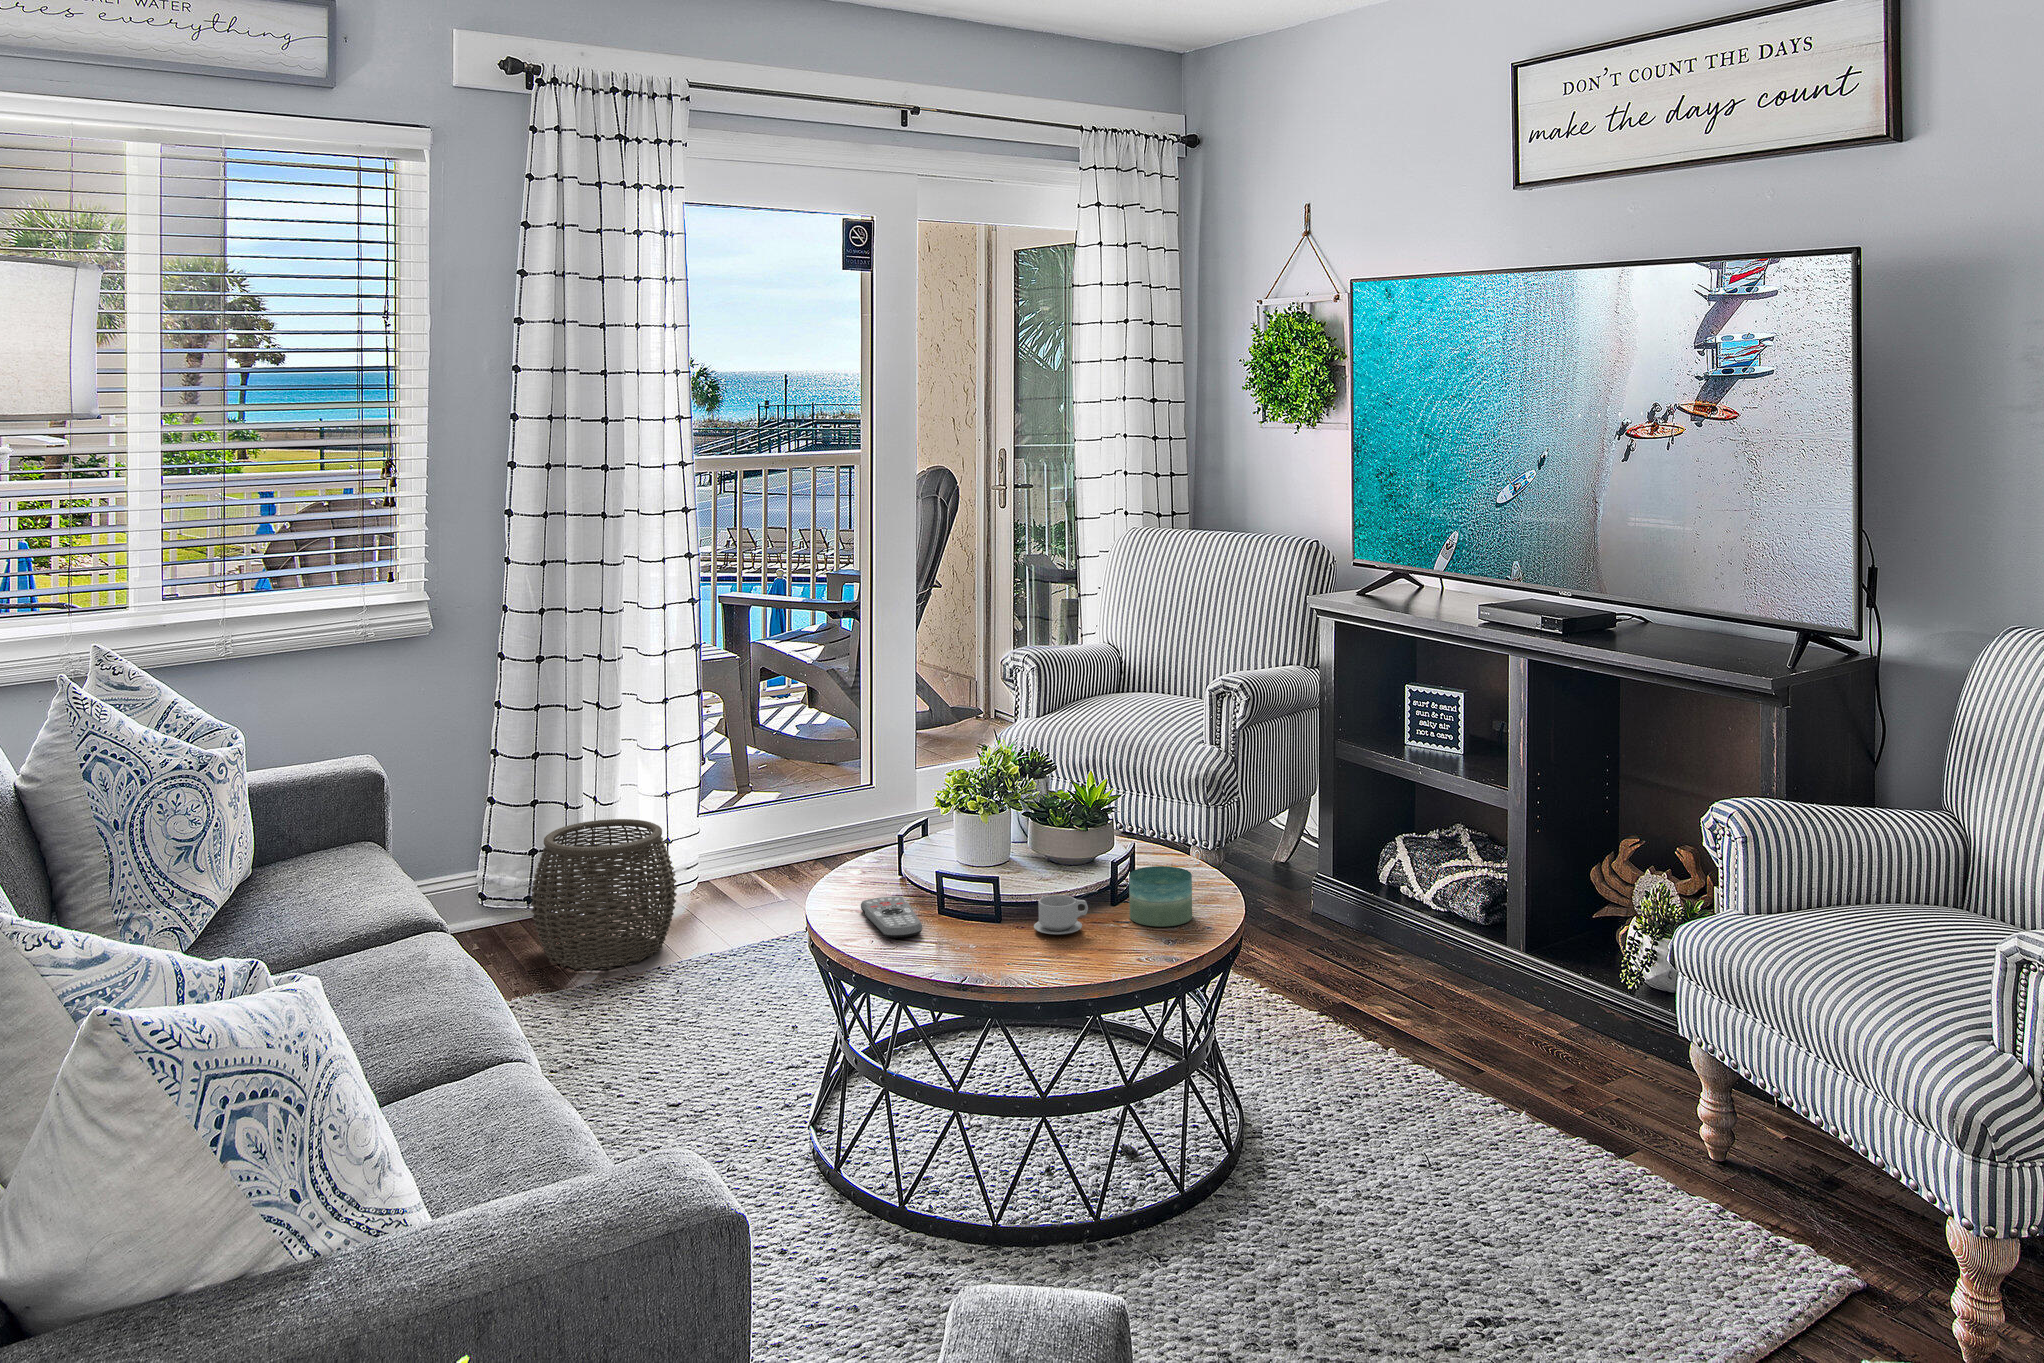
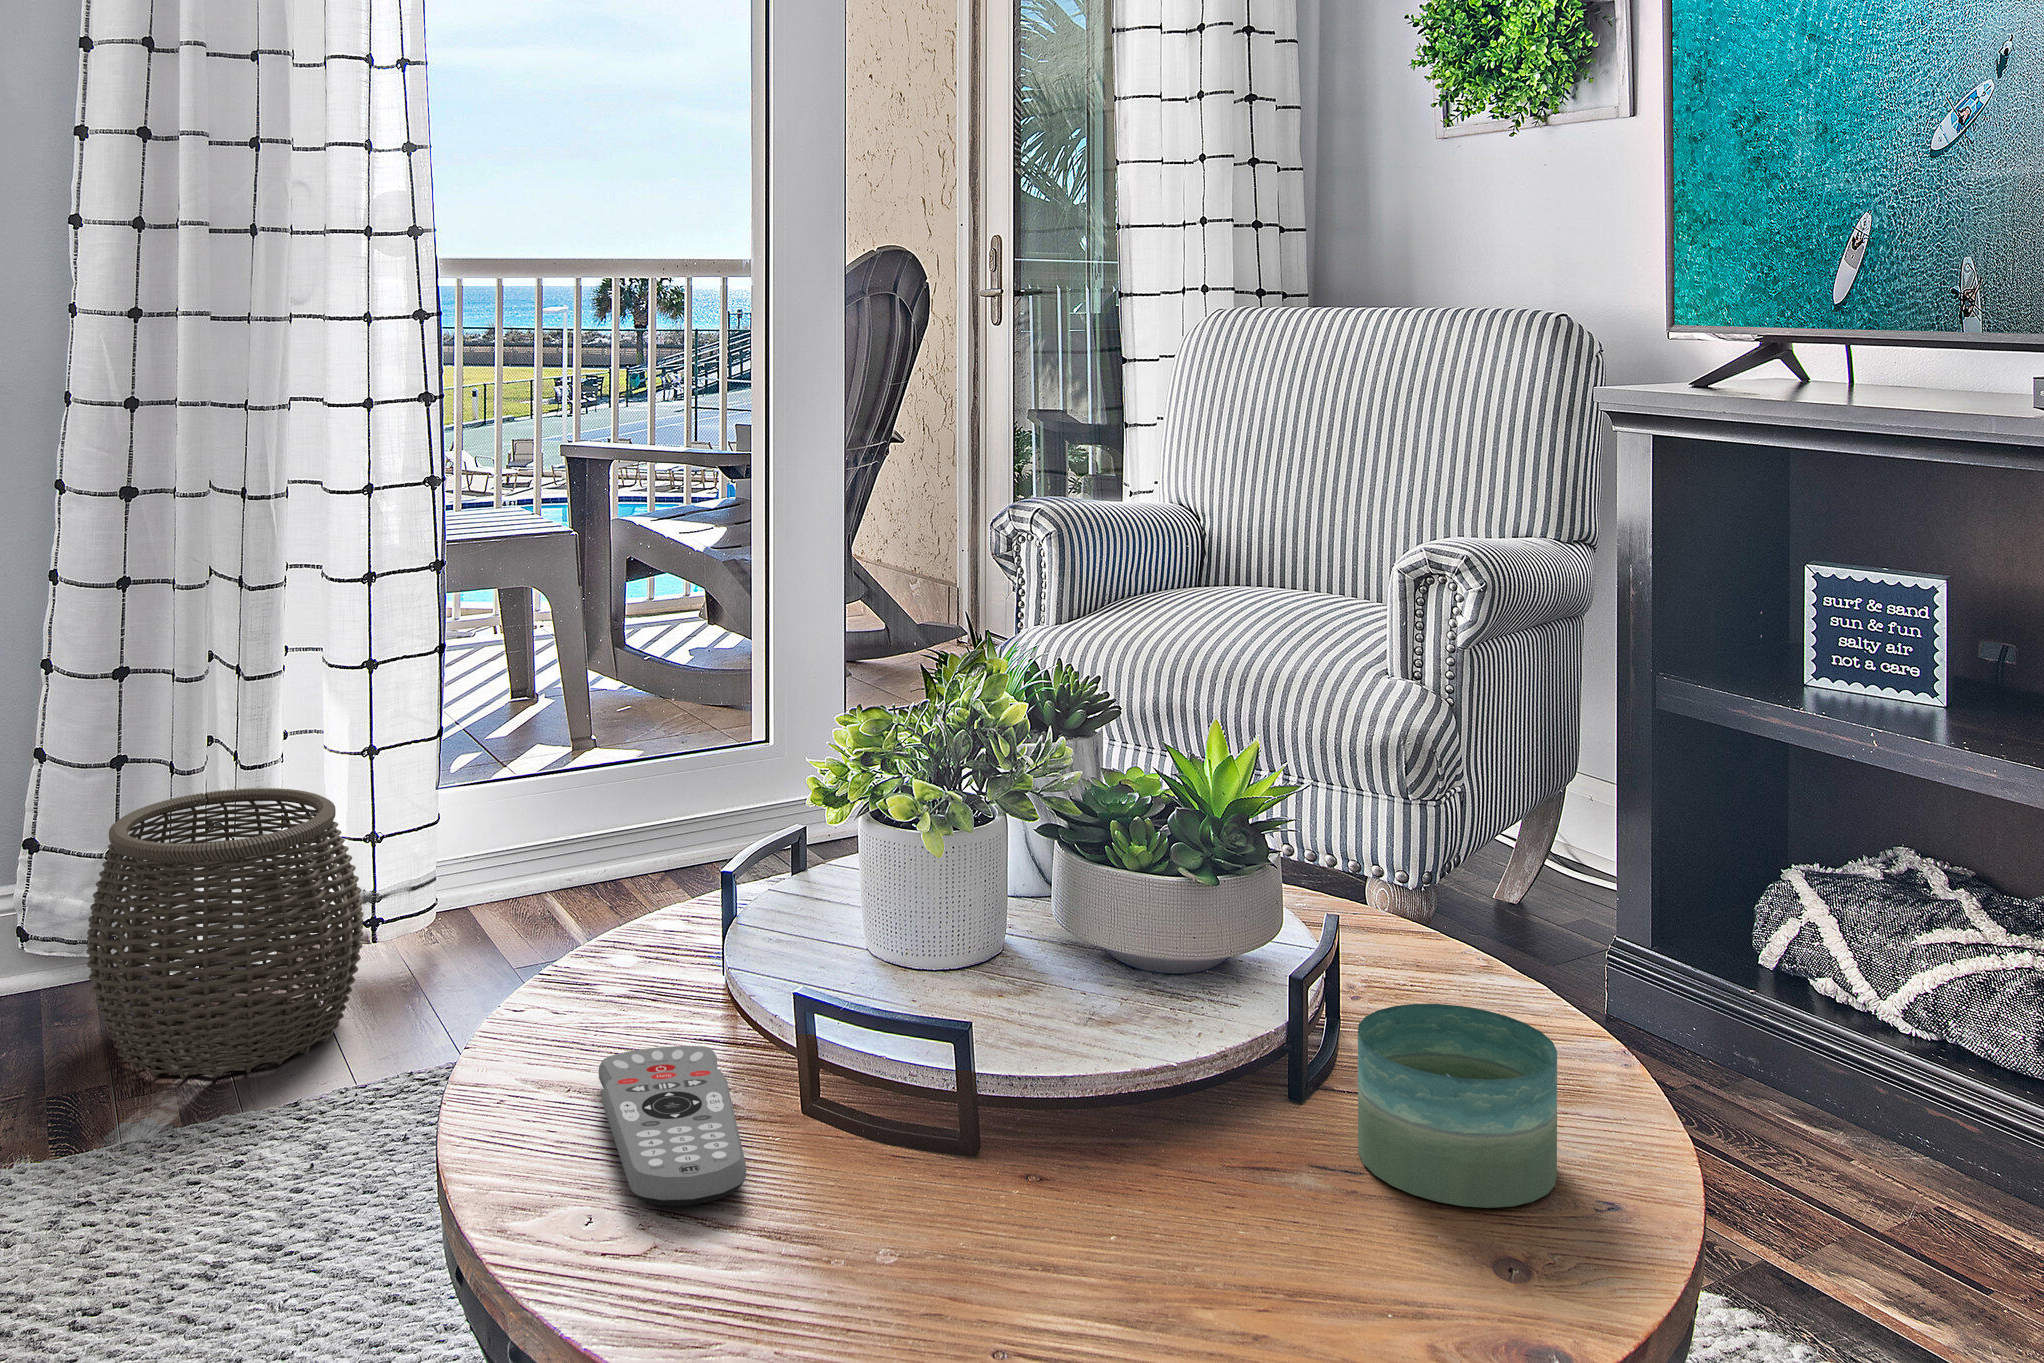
teacup: present [1034,890,1097,934] -> none [1078,1089,1279,1229]

